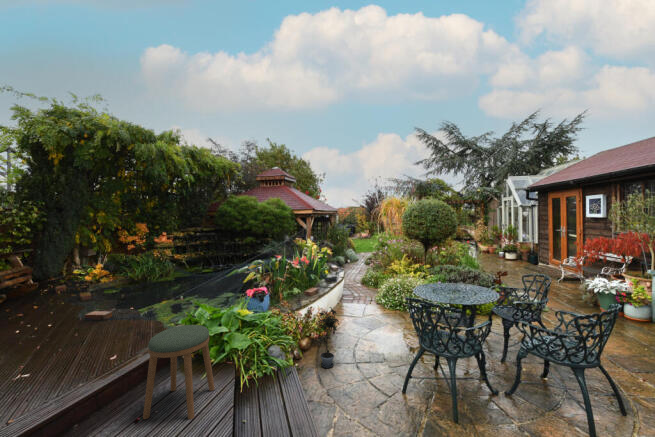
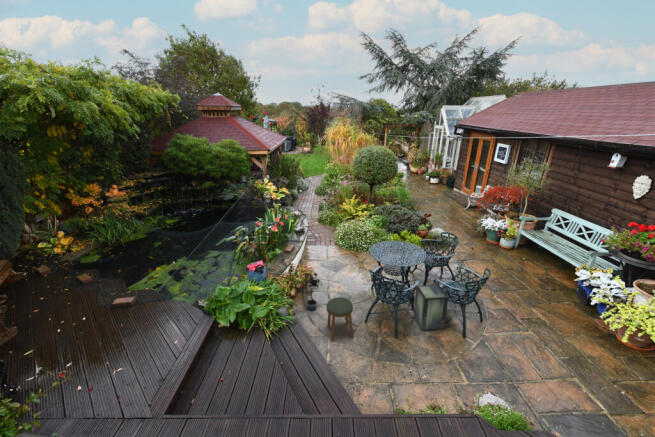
stool: present [143,325,215,419] -> present [327,297,354,341]
storage box: none [486,336,550,422] -> present [414,285,448,331]

